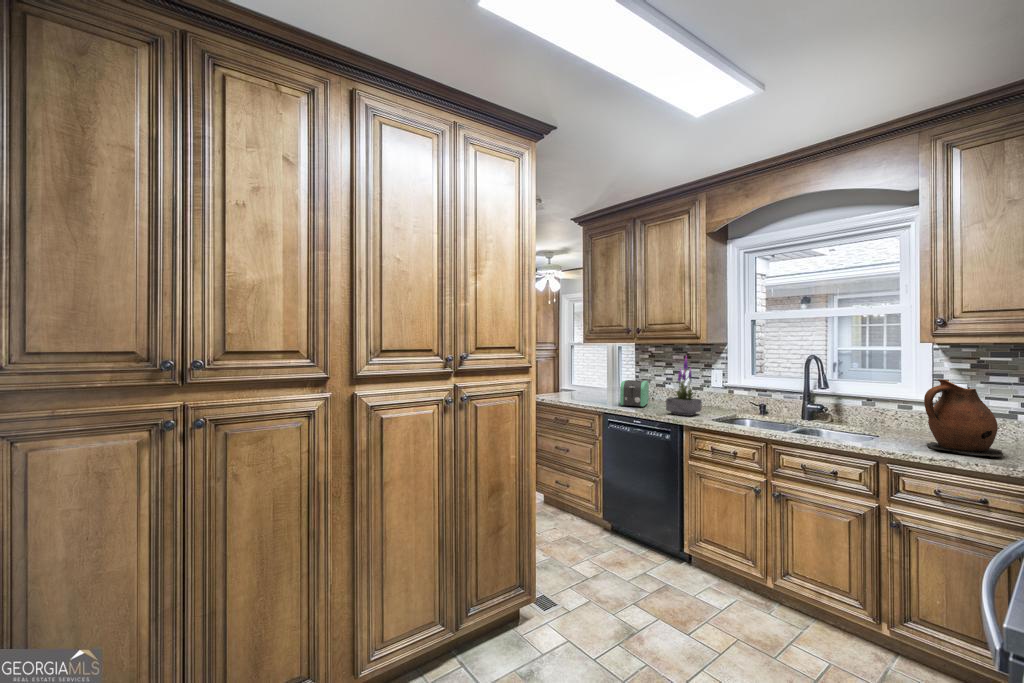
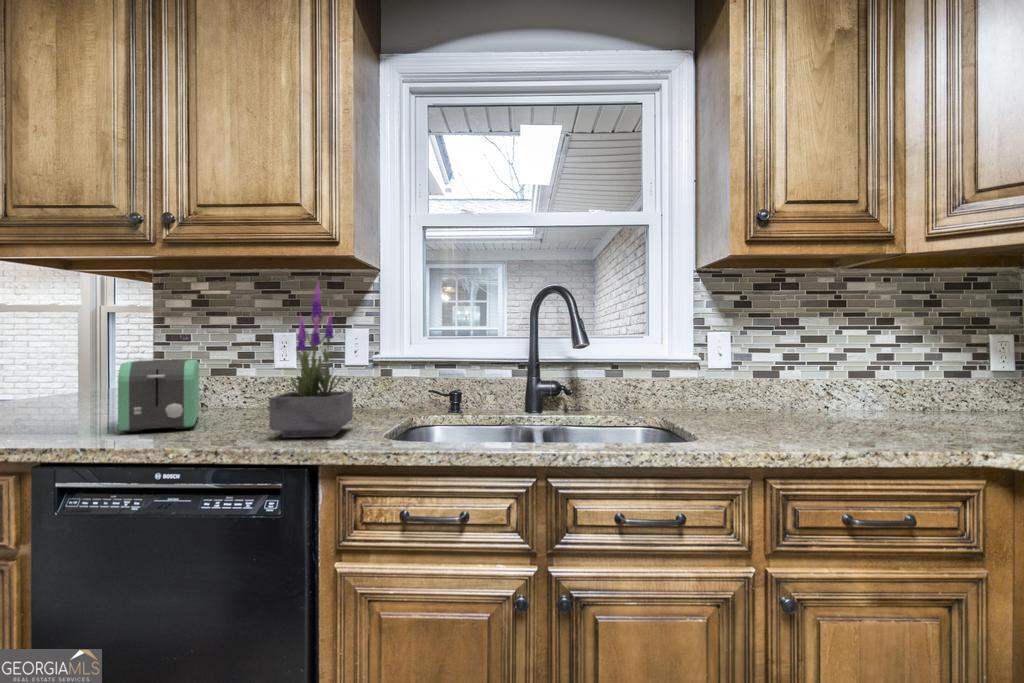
ceramic pitcher: present [924,379,1002,457] -> none [766,312,898,441]

